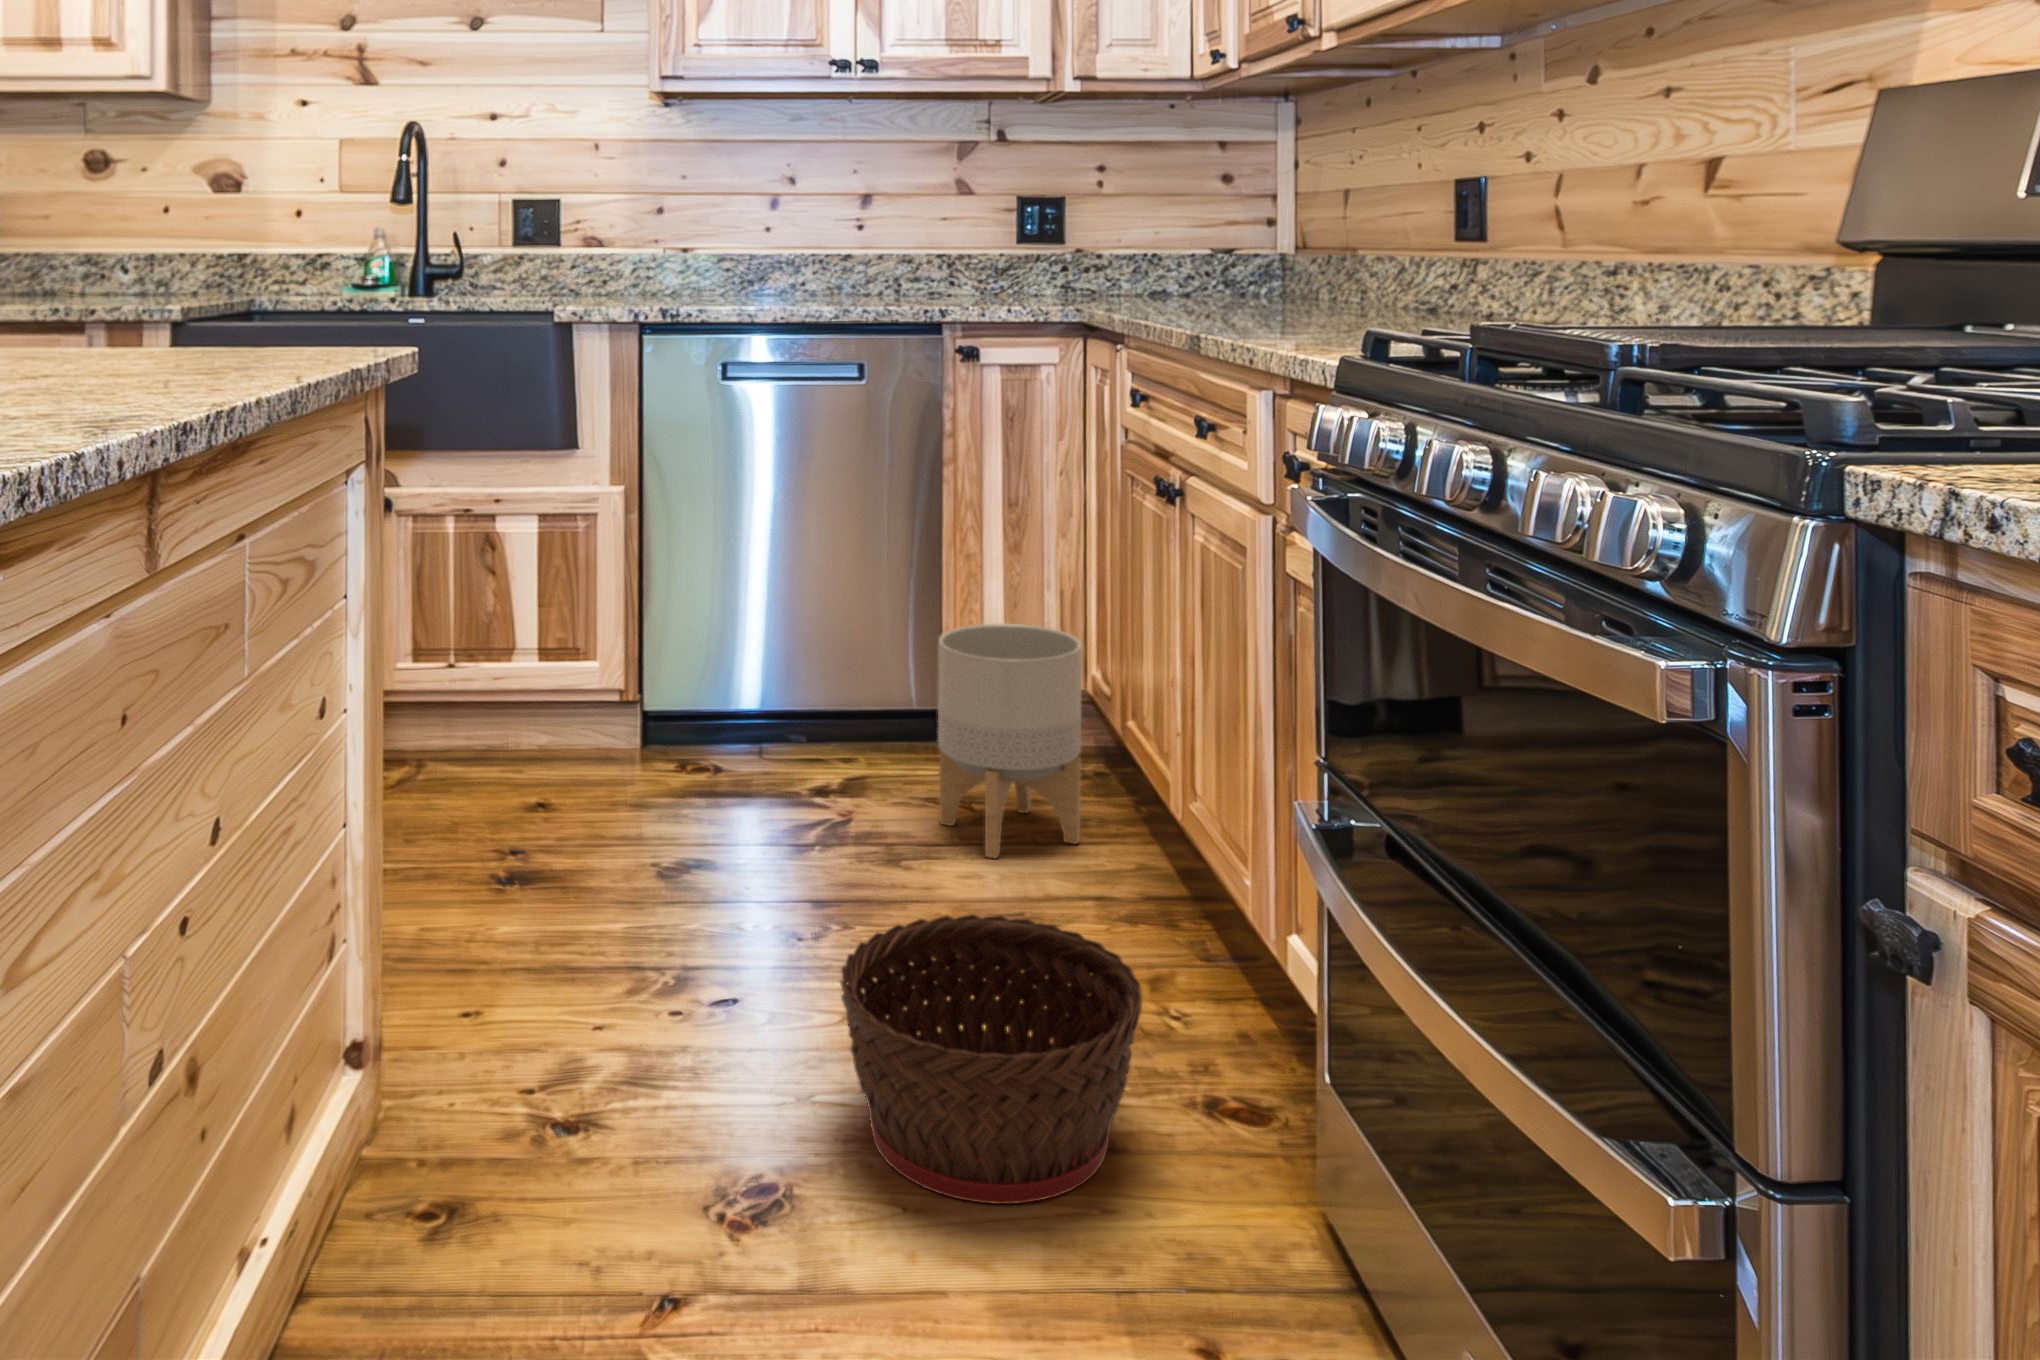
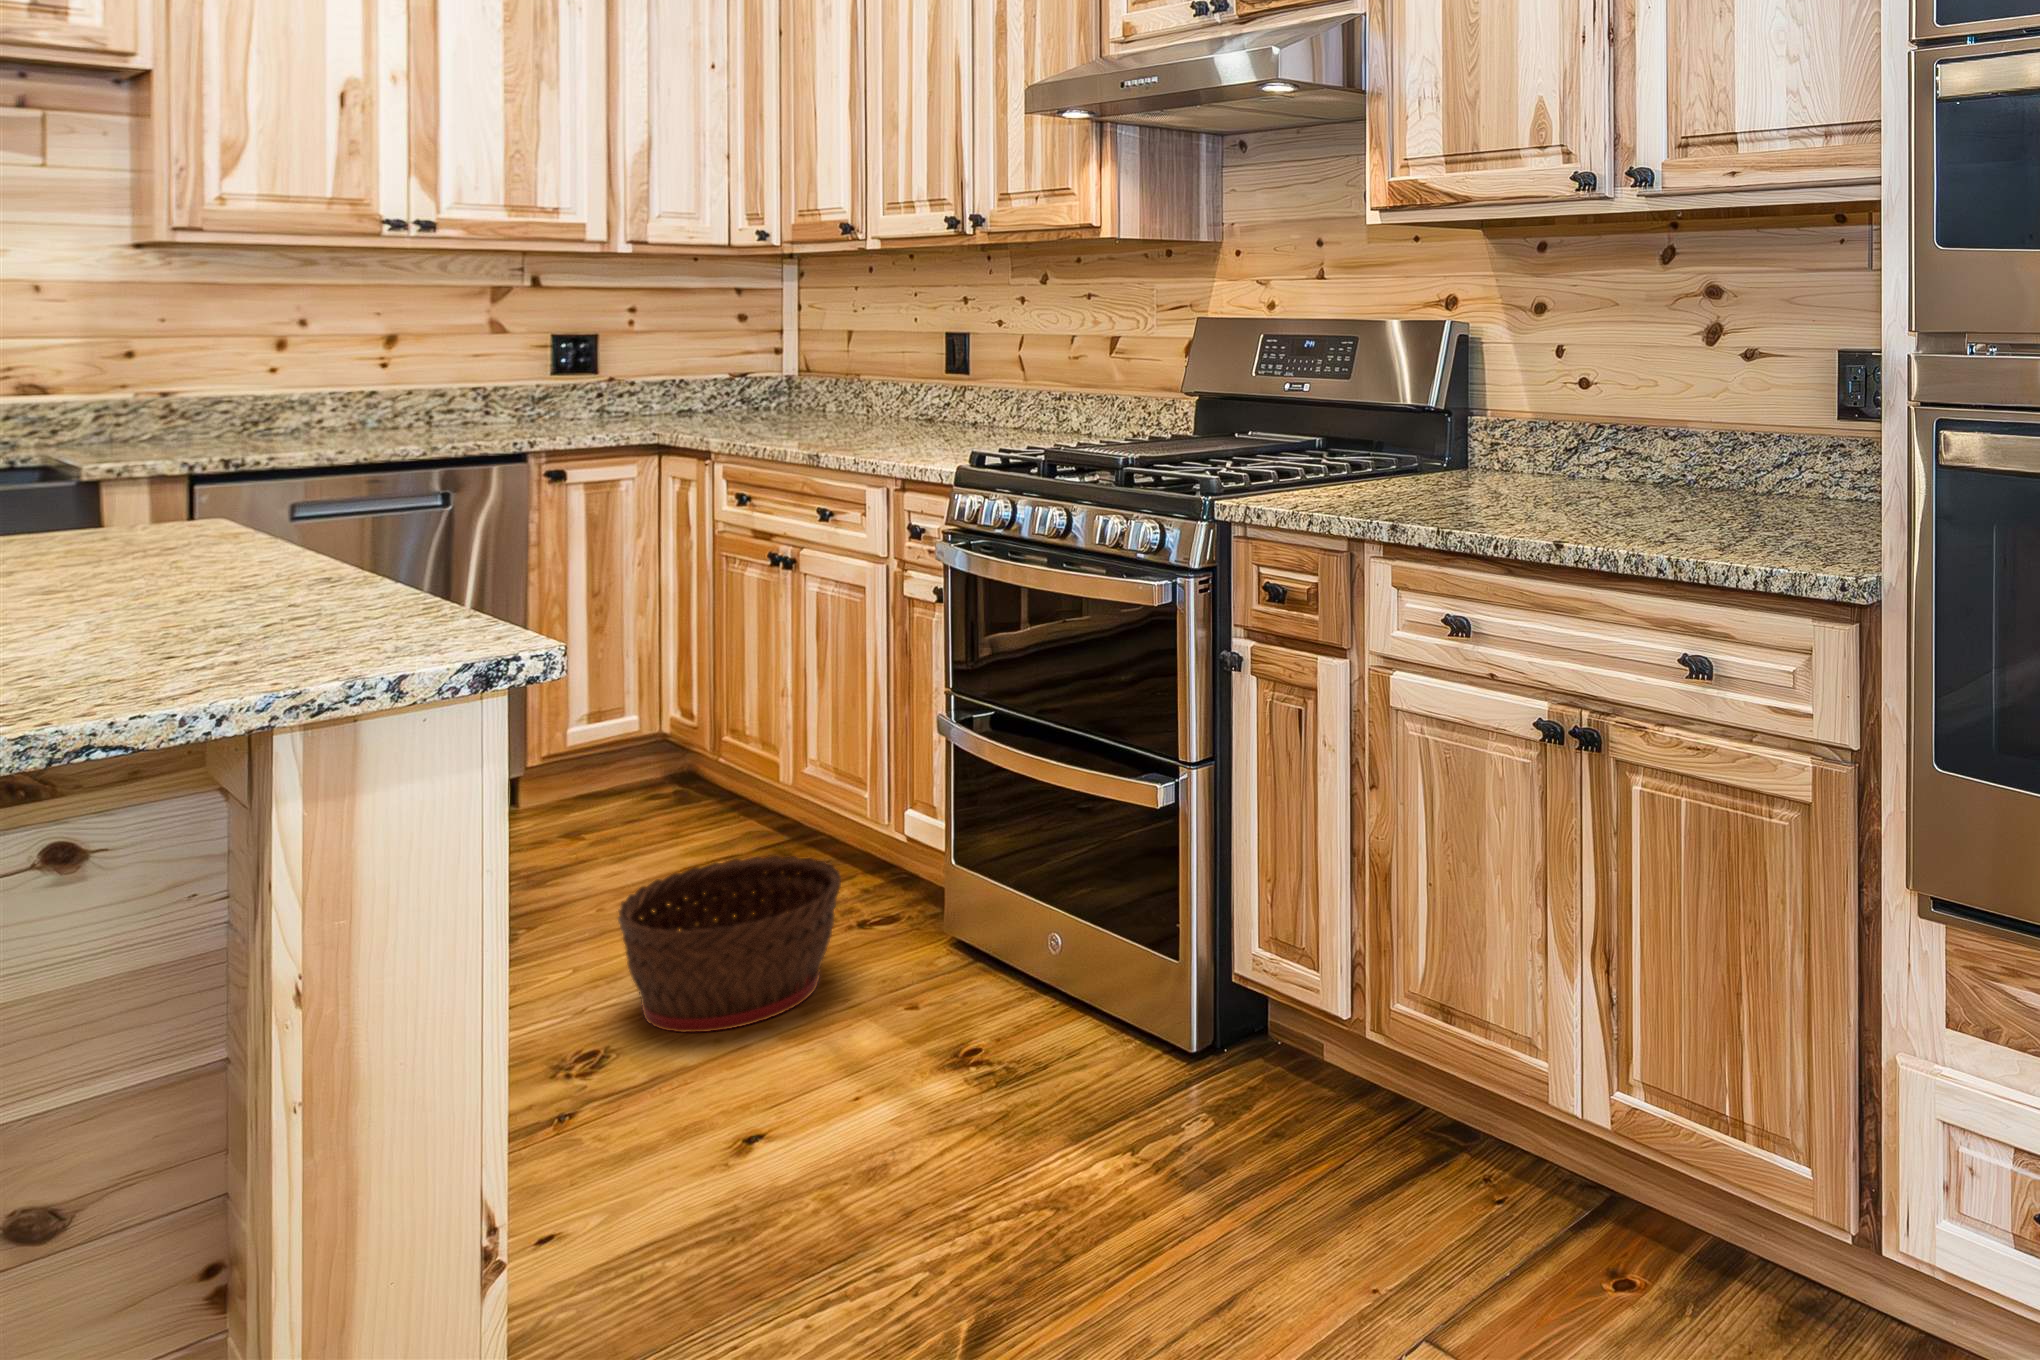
planter: present [938,624,1082,858] -> none [565,684,695,868]

